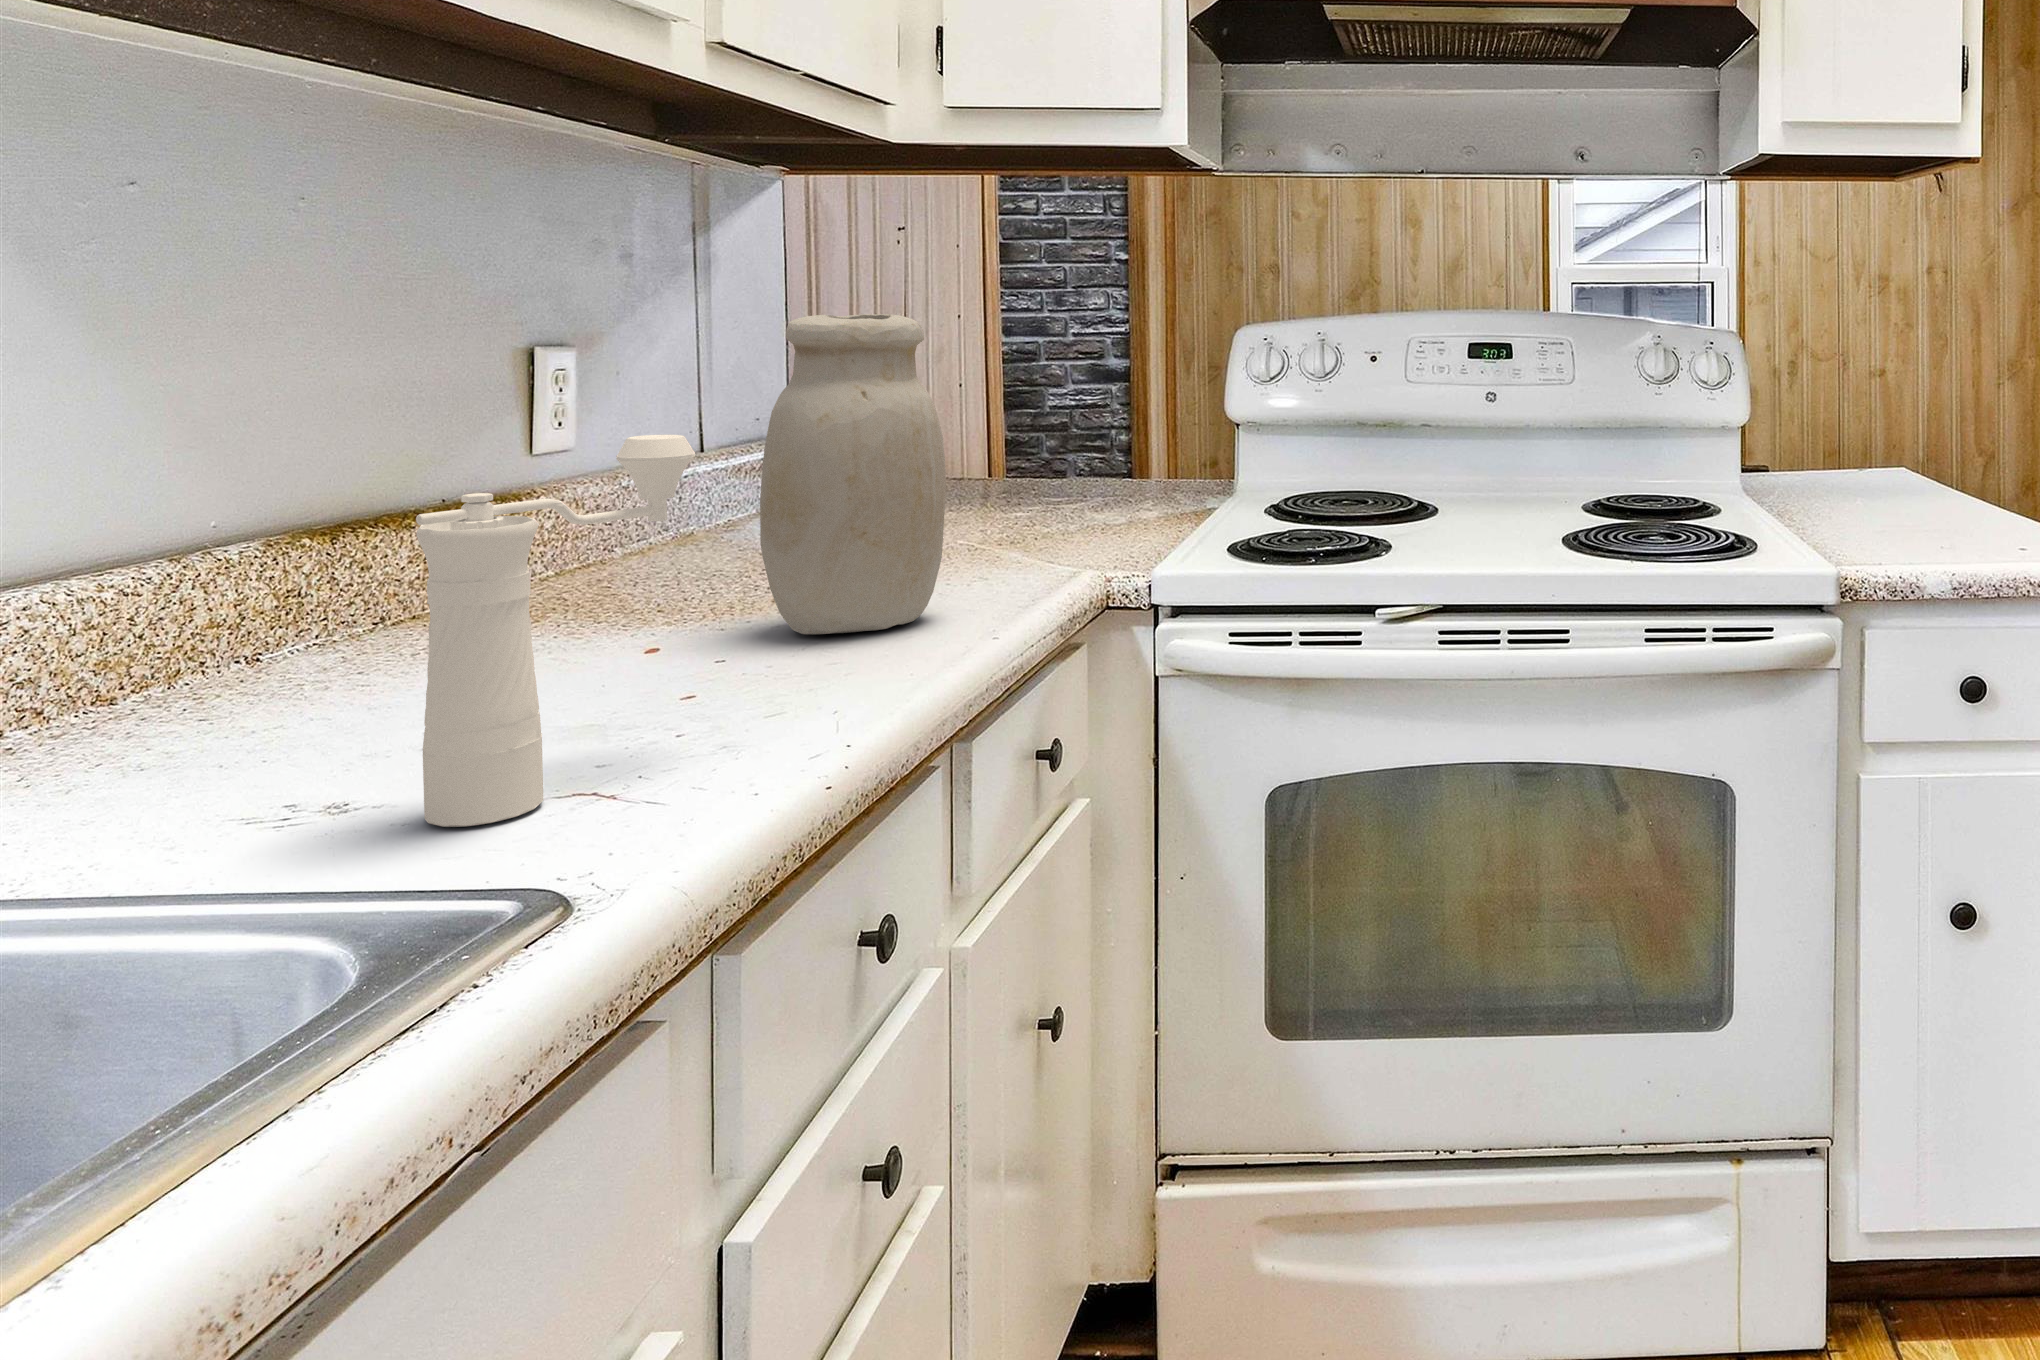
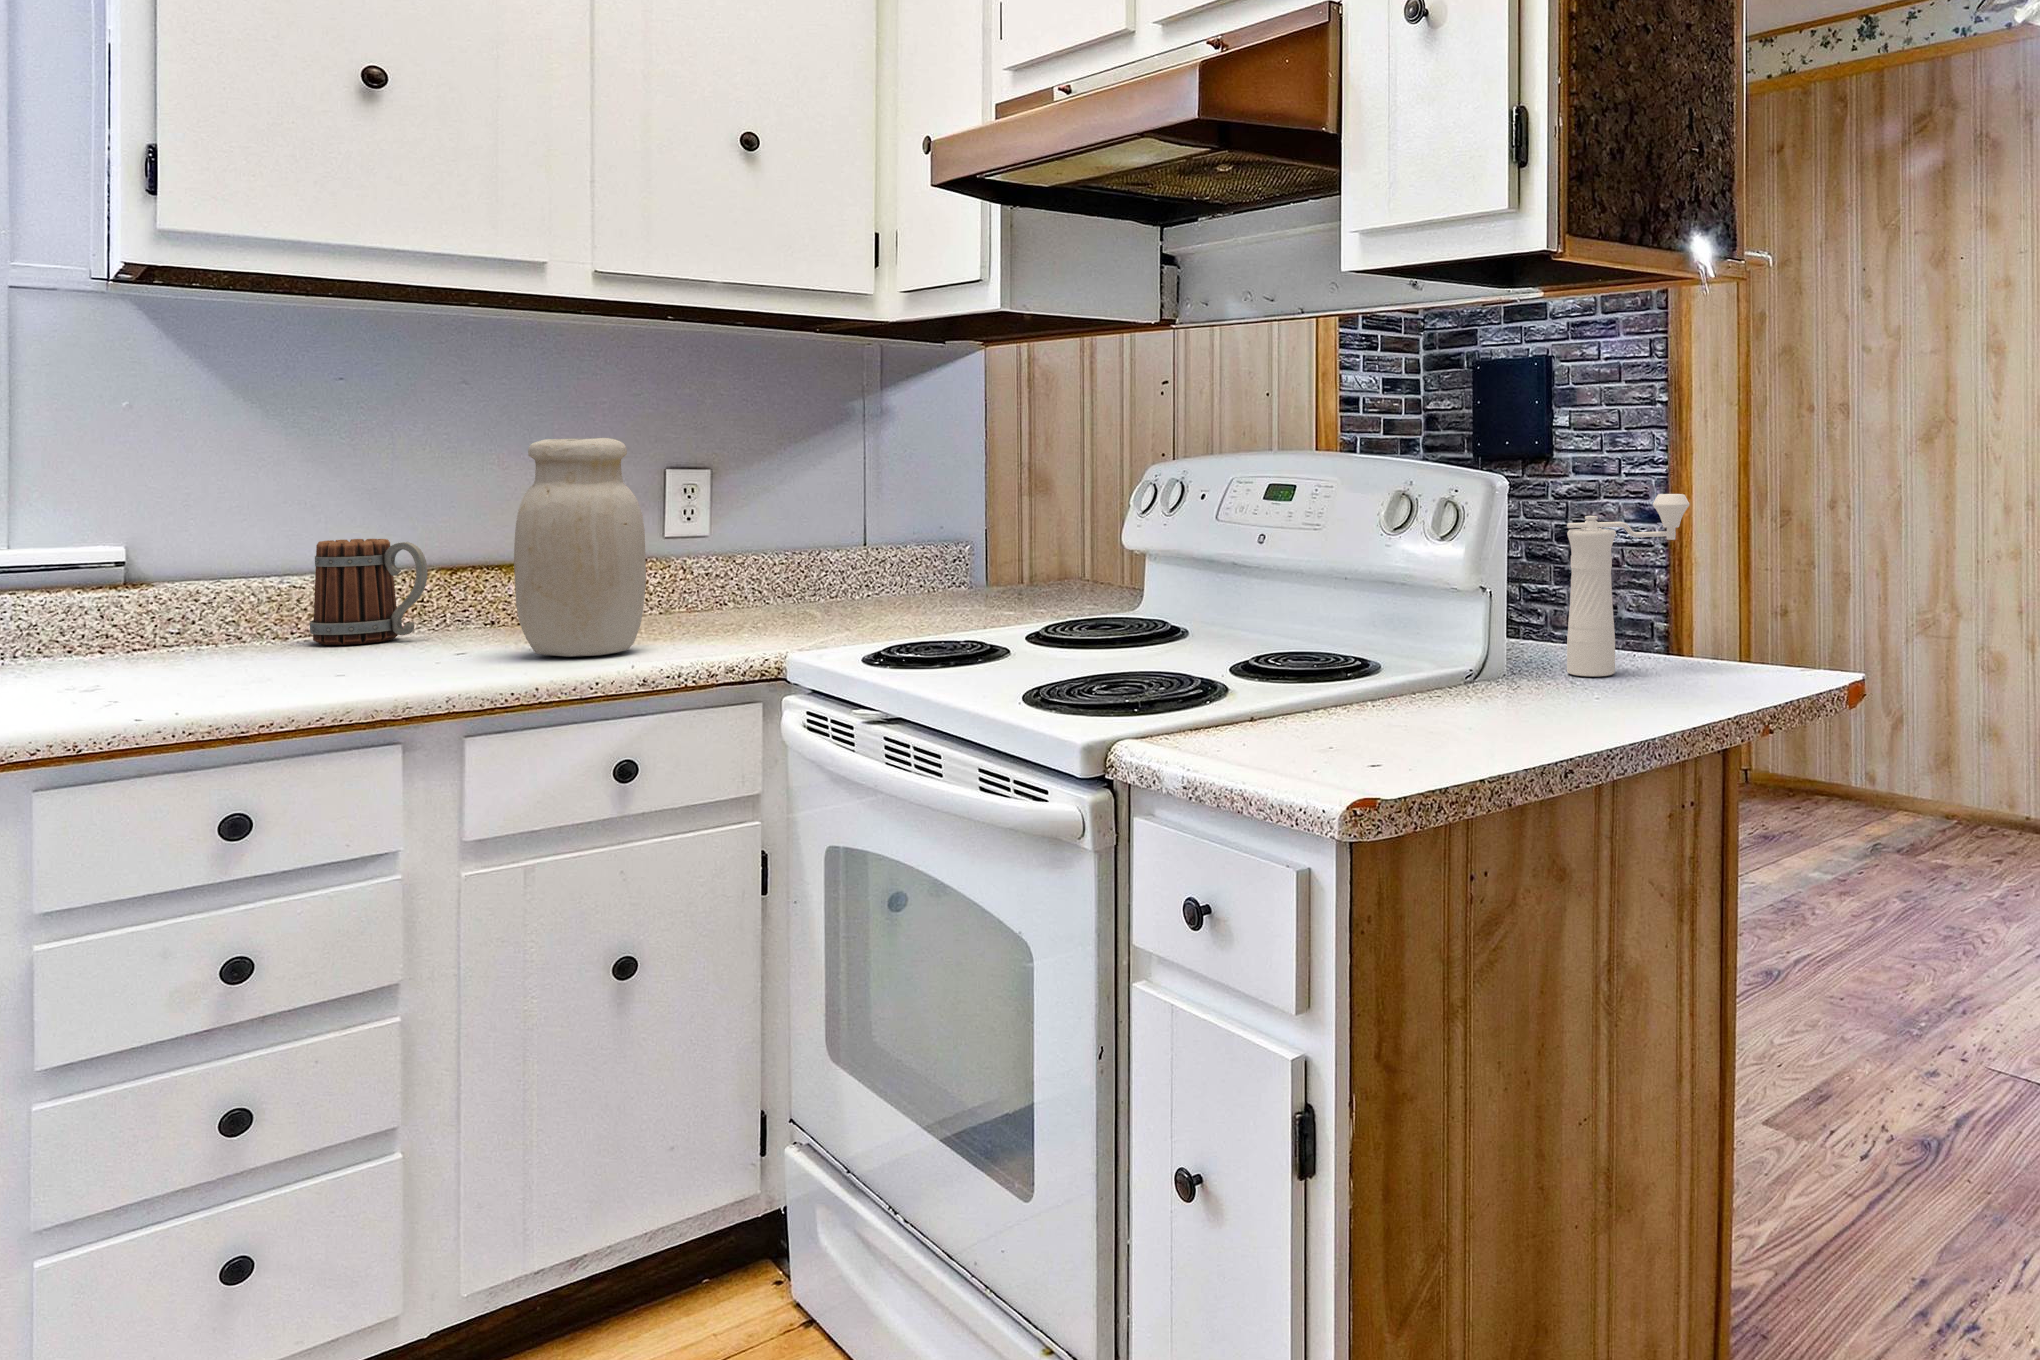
pepper mill: present [416,435,695,827] -> present [1567,494,1690,676]
mug: none [166,489,418,692] -> present [310,539,428,645]

